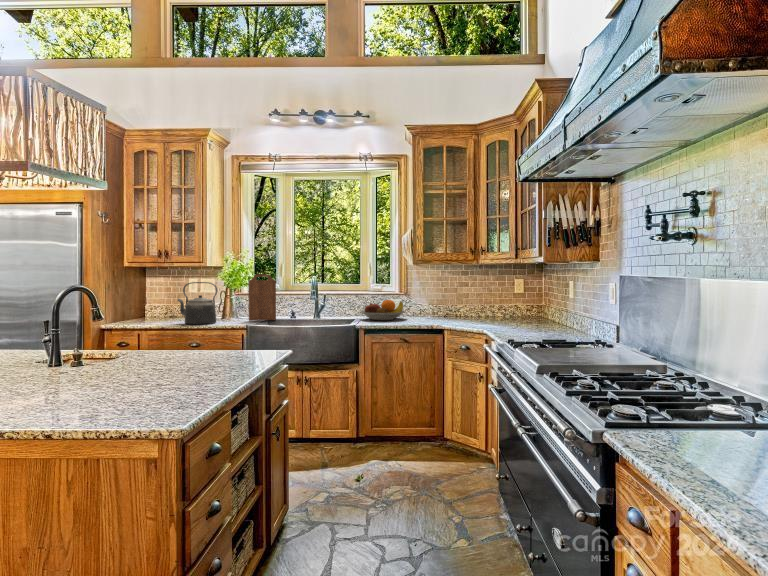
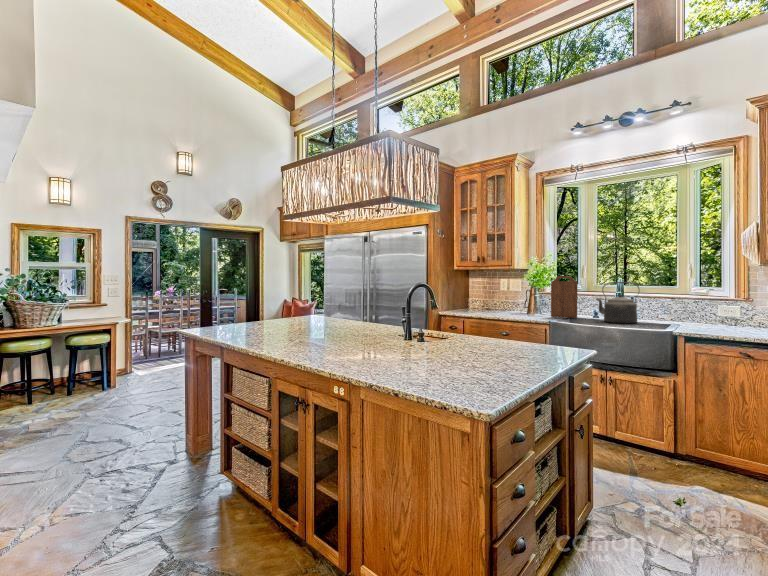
kettle: present [178,282,217,325] -> present [596,282,640,323]
fruit bowl: present [360,300,405,320] -> none [671,303,735,325]

